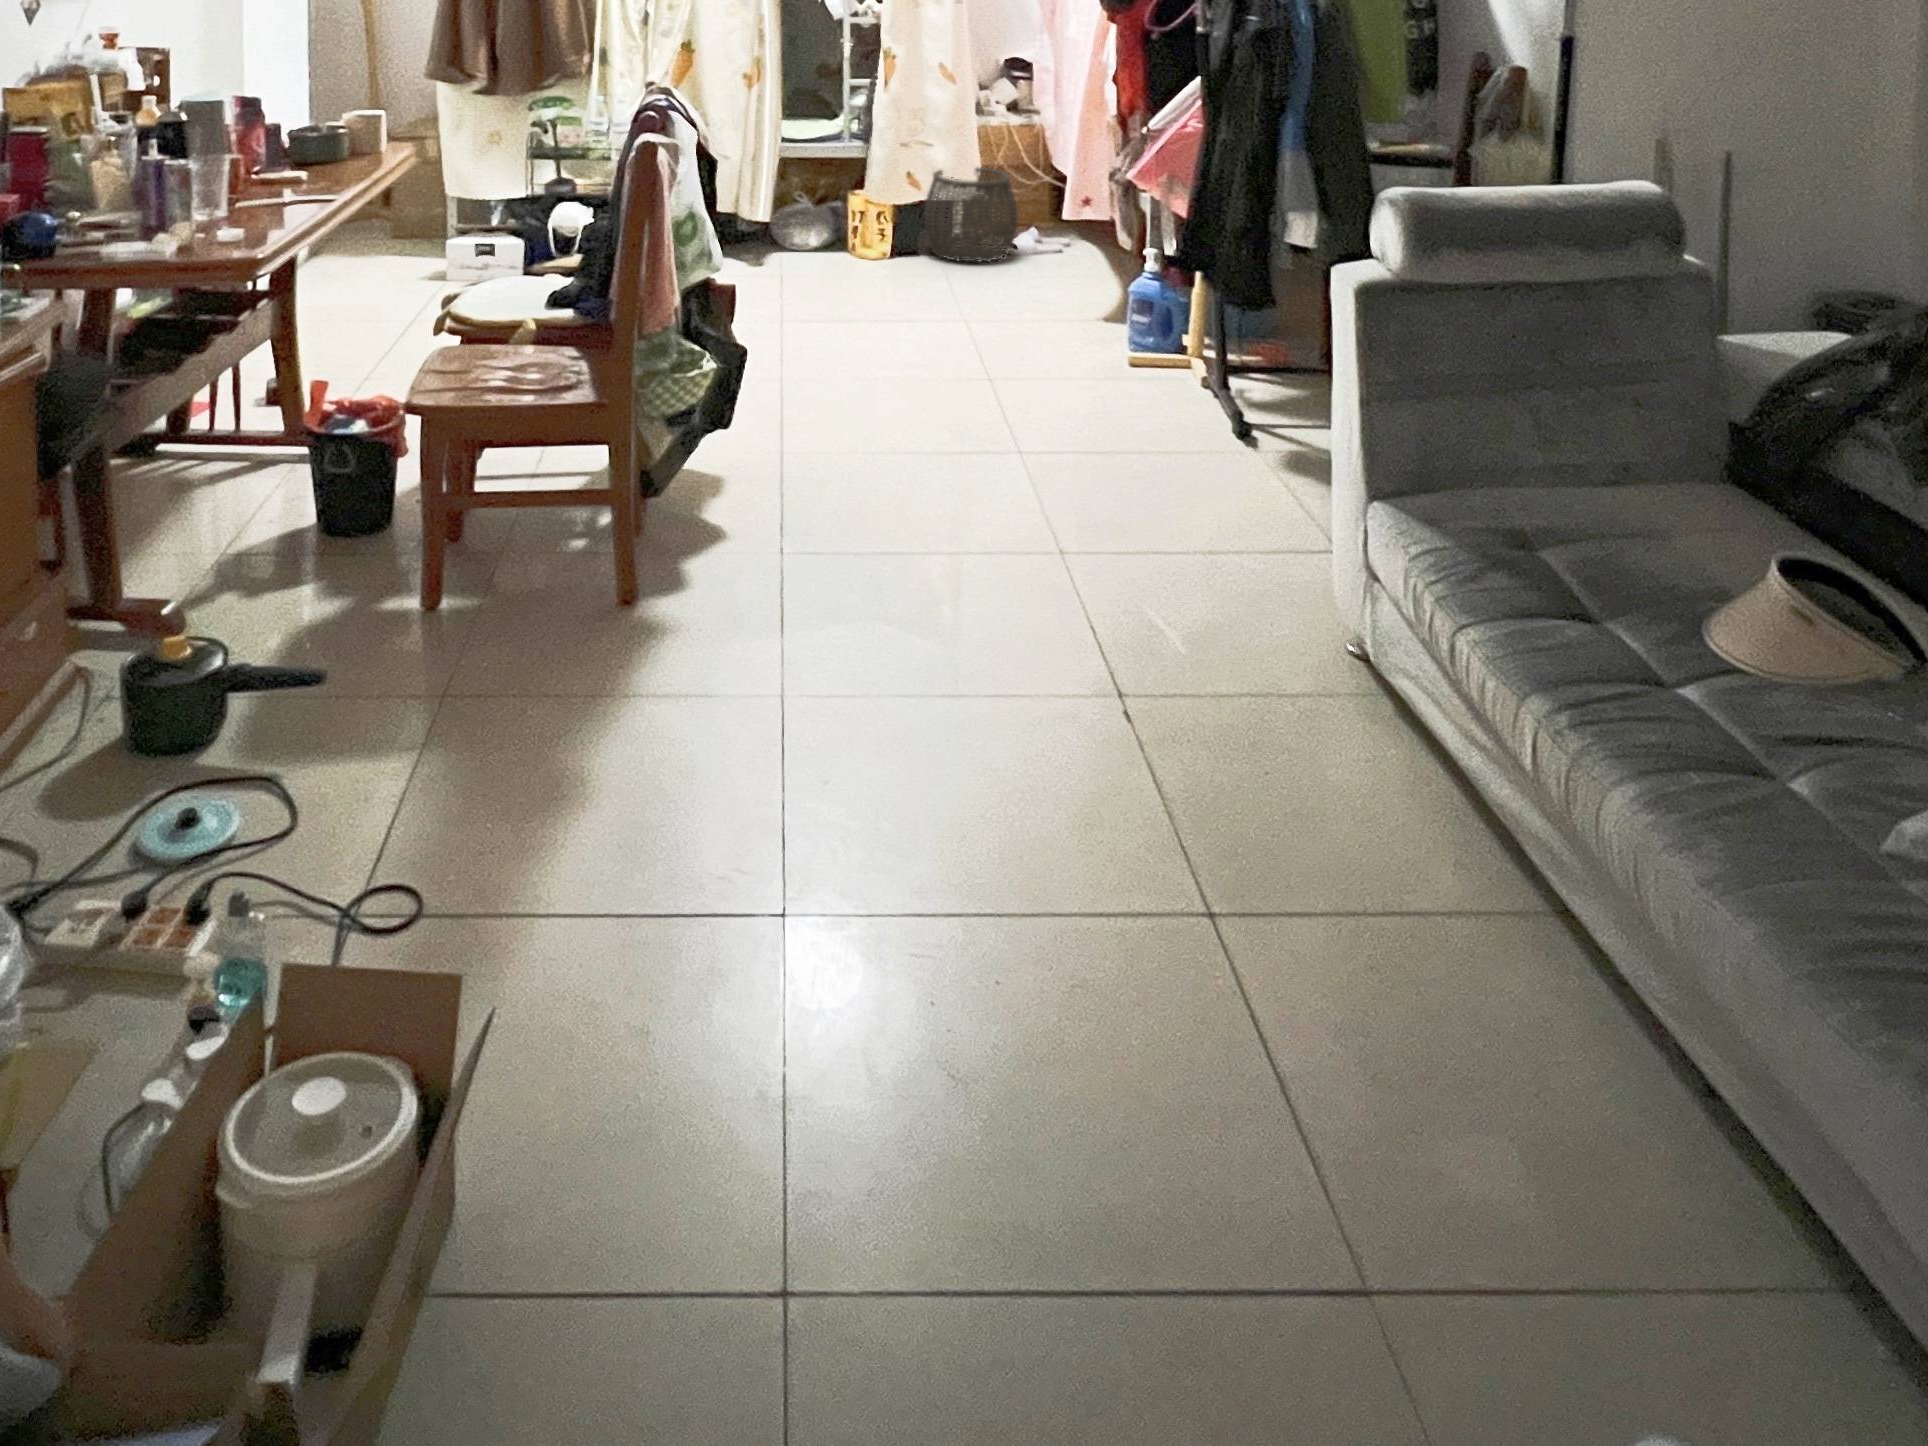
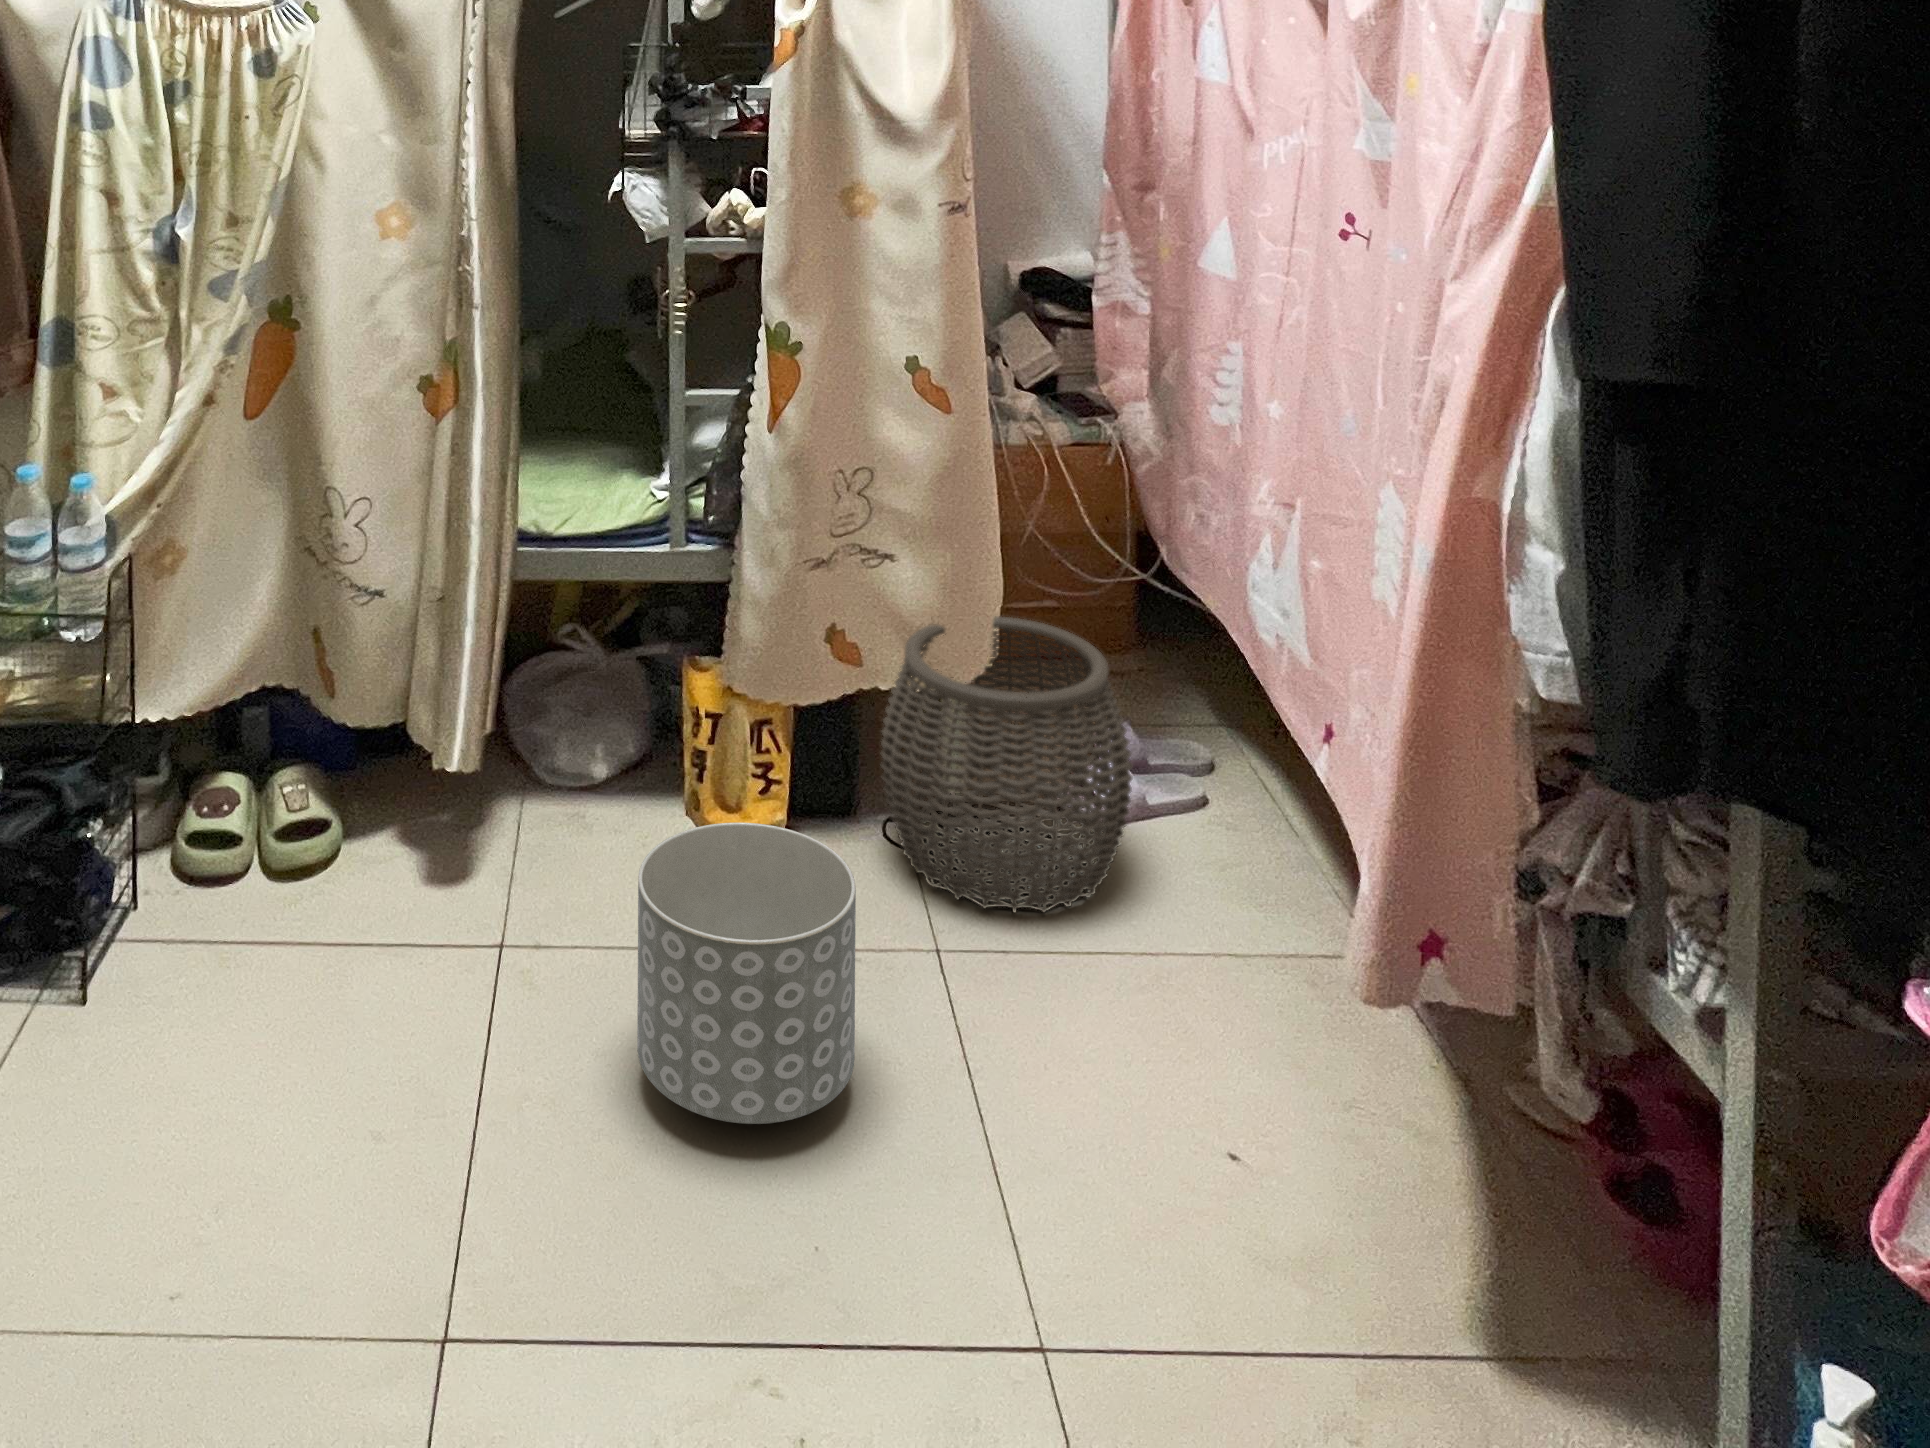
planter: none [825,211,899,292] -> present [637,823,856,1124]

